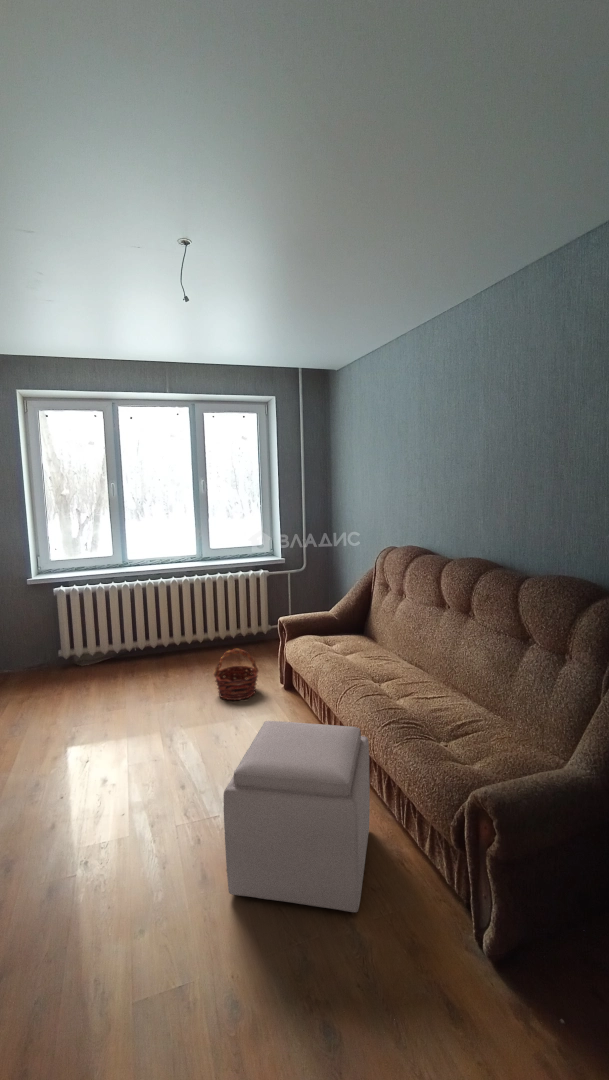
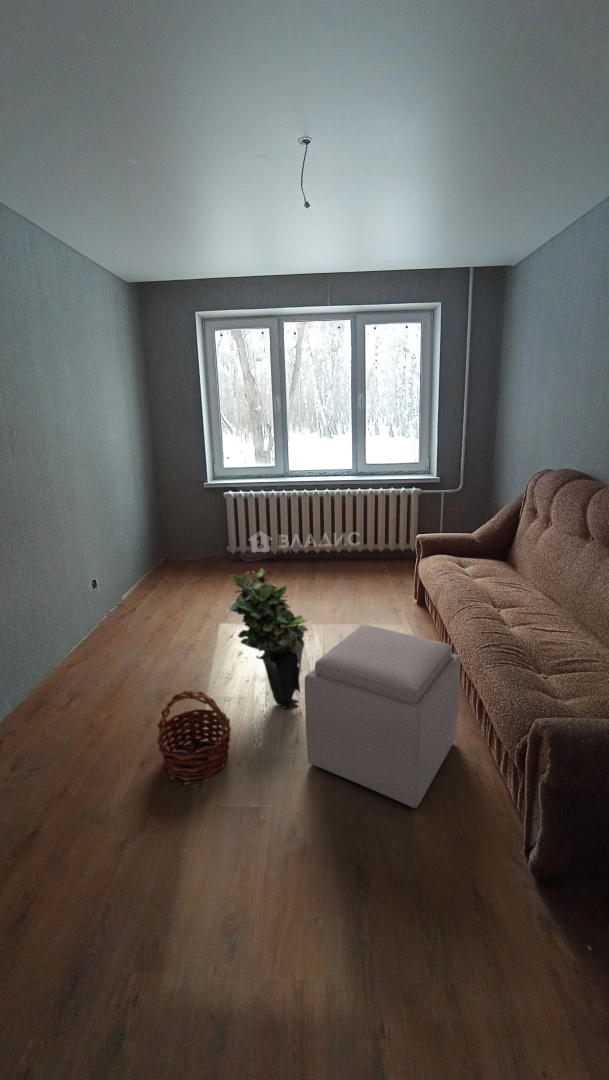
basket: present [214,649,258,700] -> present [157,691,231,781]
potted plant: none [106,673,202,836] -> present [230,569,308,709]

